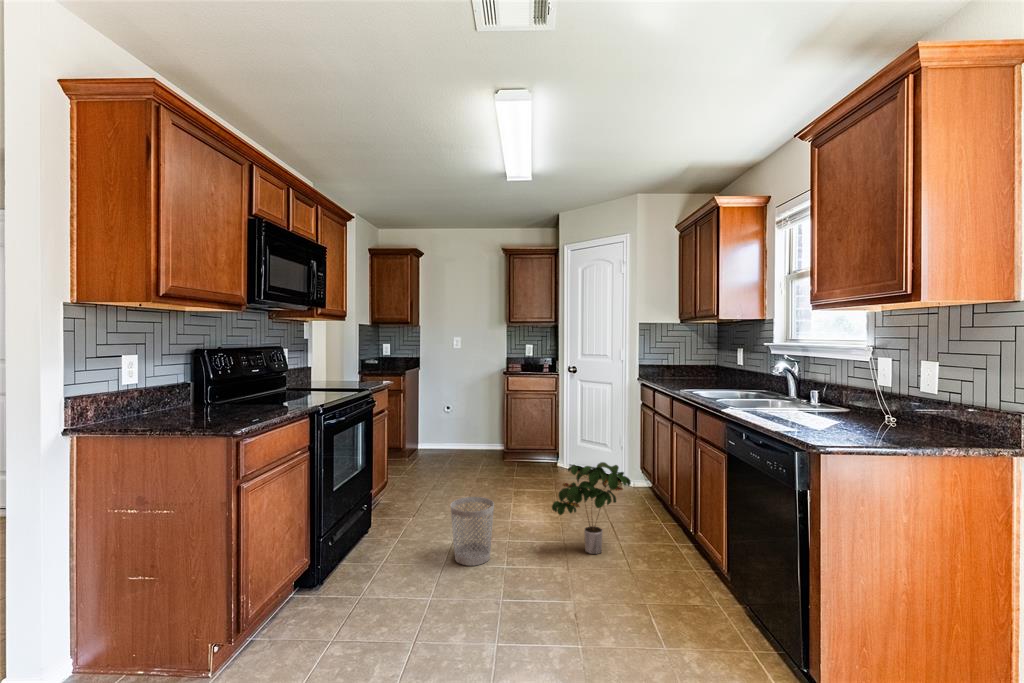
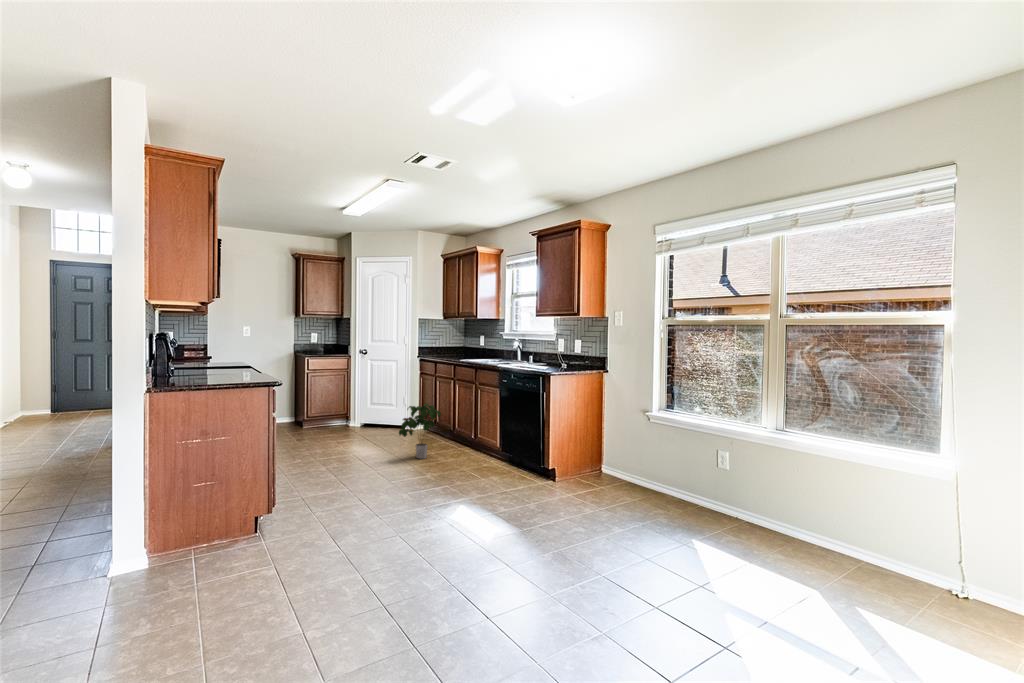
wastebasket: present [451,497,494,566] -> none [337,433,367,474]

